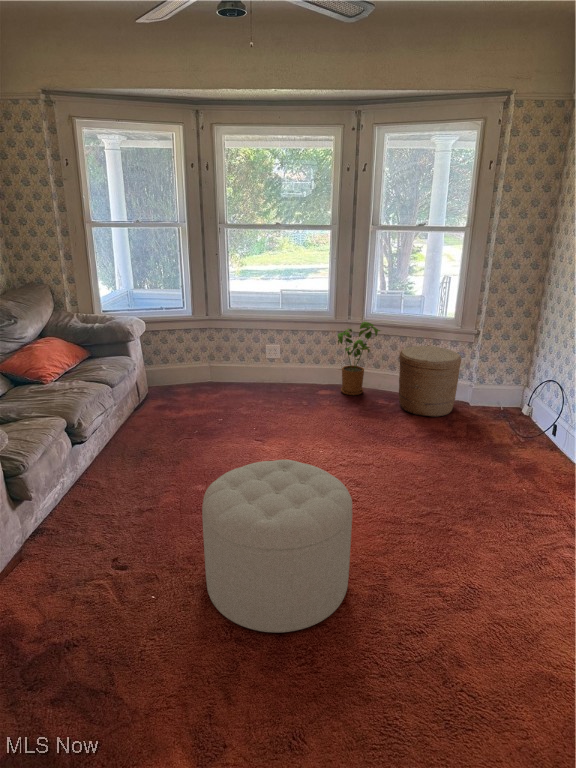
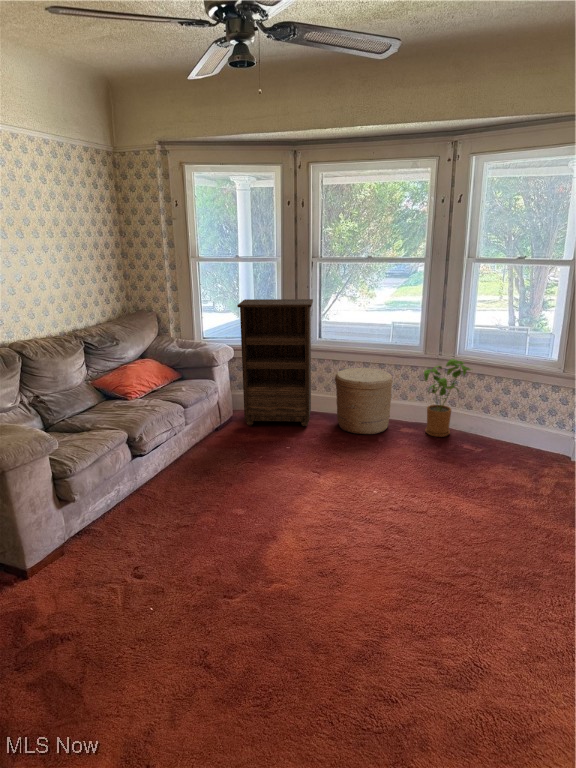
bookshelf: none [150,267,230,402] -> present [237,299,313,426]
woven basket: present [399,346,461,417] -> present [335,368,392,434]
ottoman: present [202,460,352,633] -> none [194,494,345,673]

